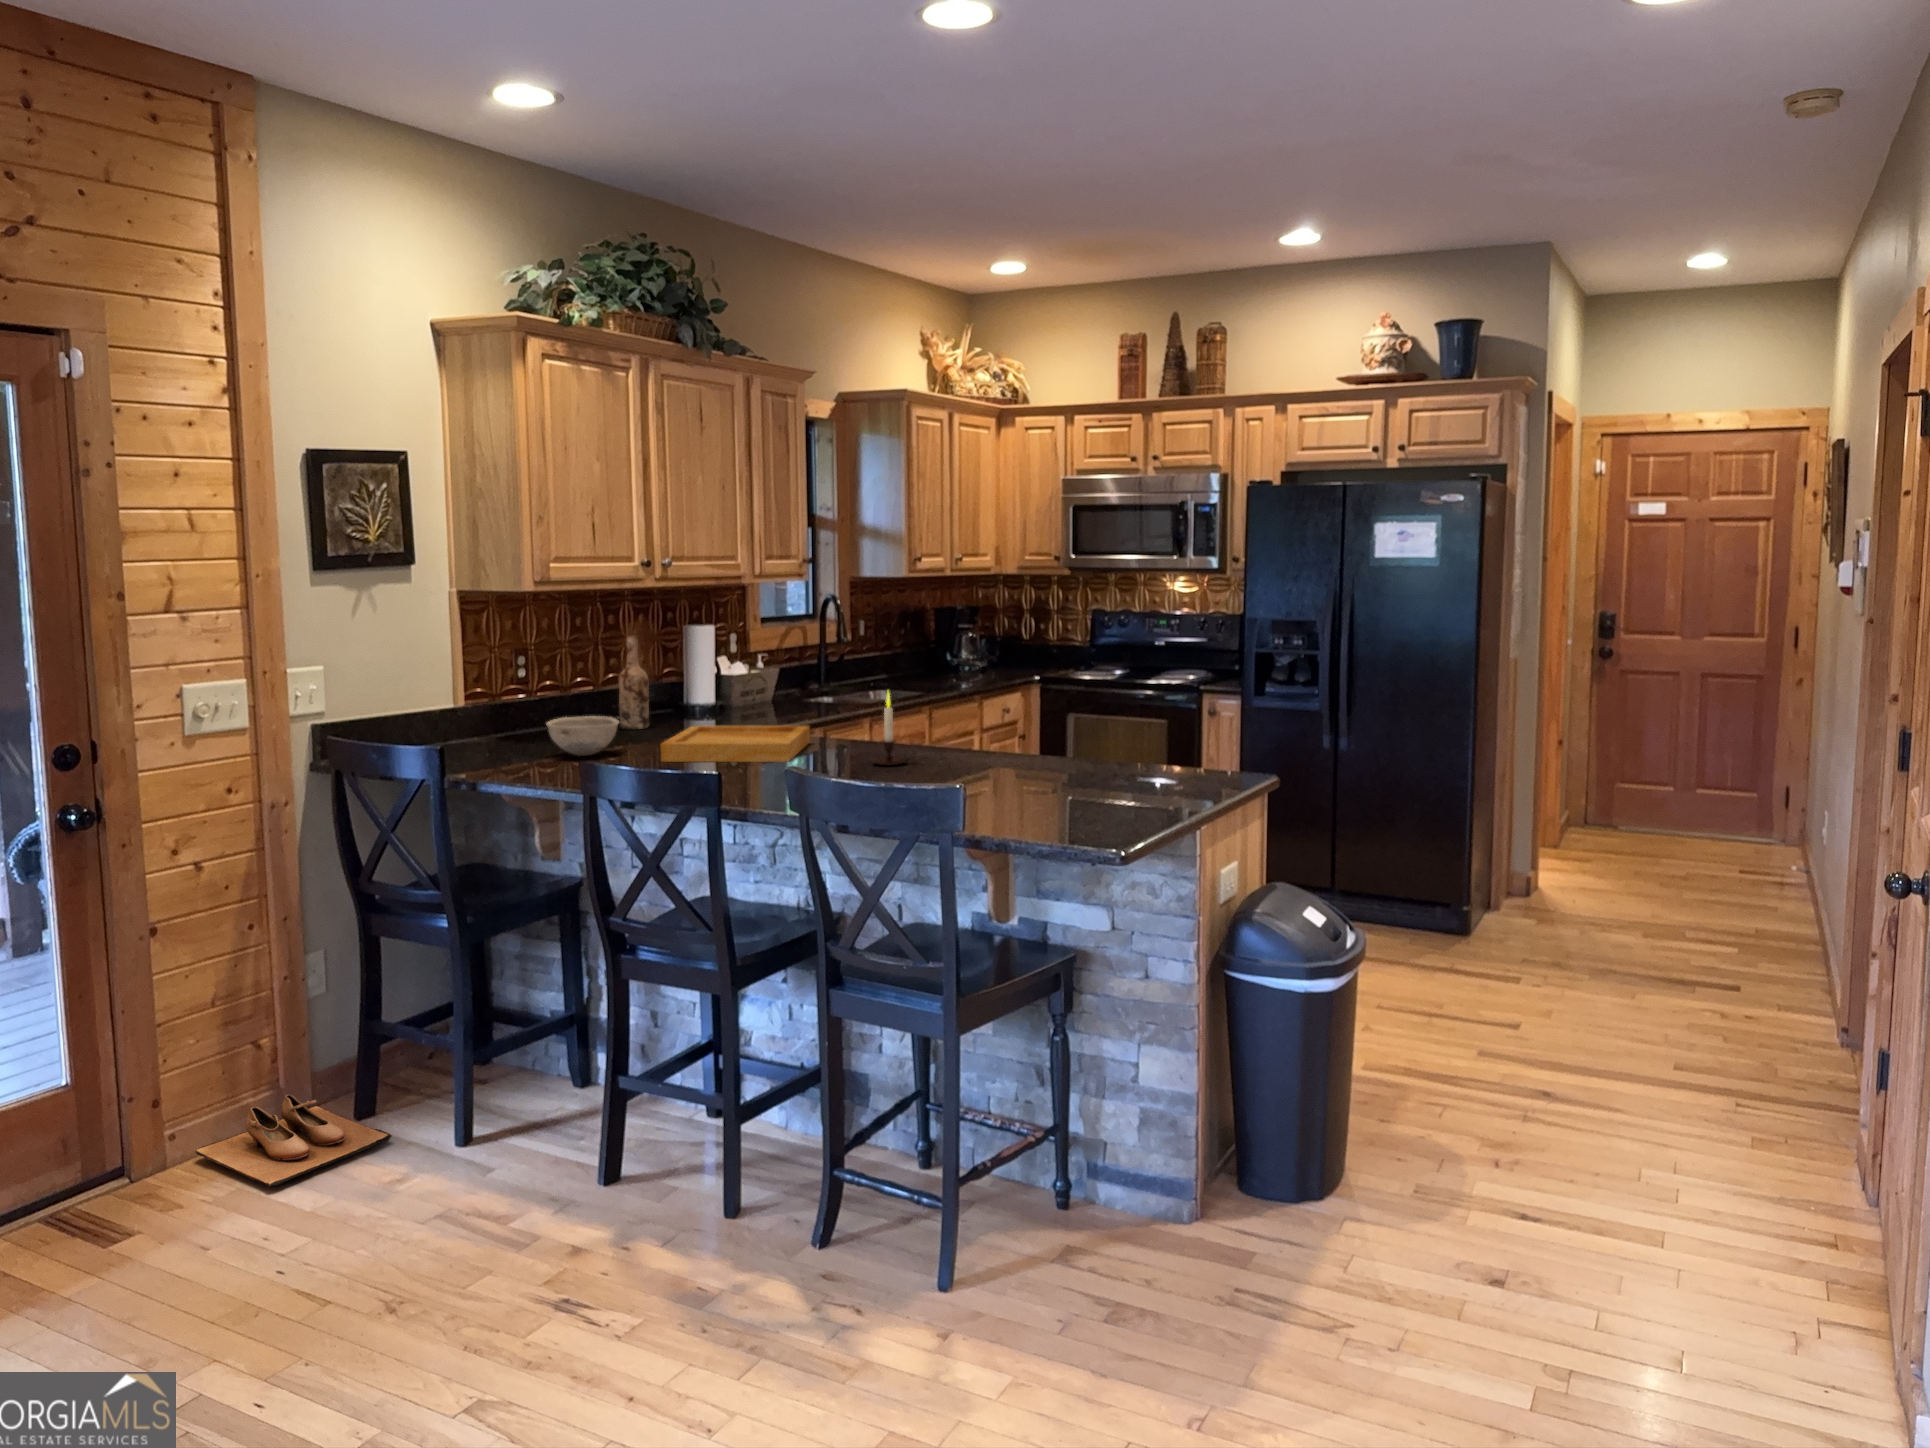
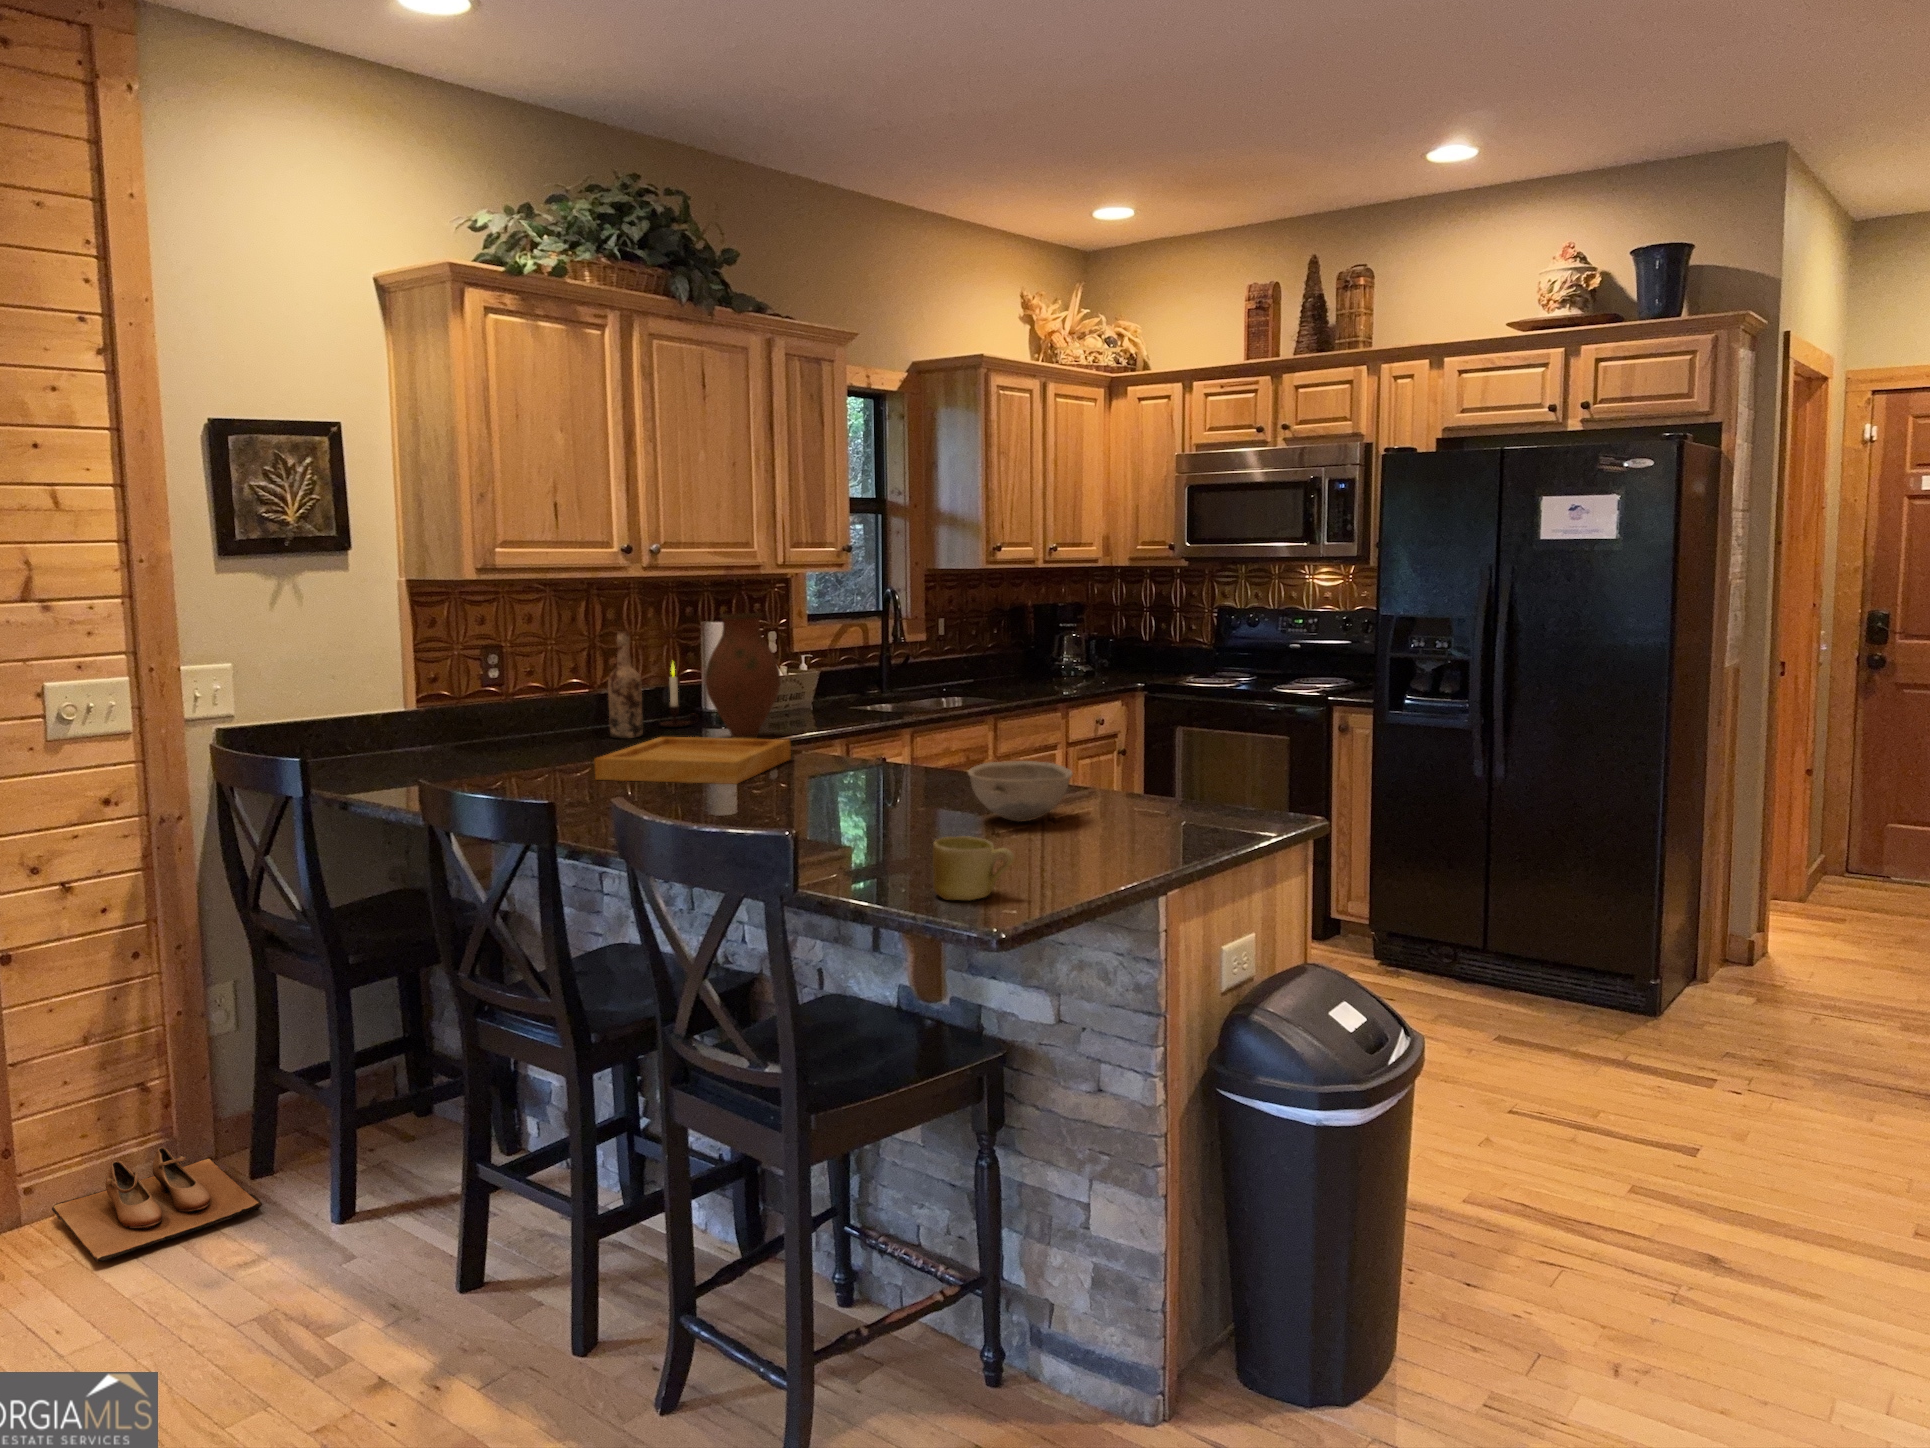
vase: none [712,619,777,729] -> present [705,613,780,739]
candle: present [872,692,915,765] -> present [660,663,695,727]
bowl: present [546,716,619,756] -> present [968,761,1072,822]
mug: none [1046,786,1107,831] -> present [933,836,1014,900]

